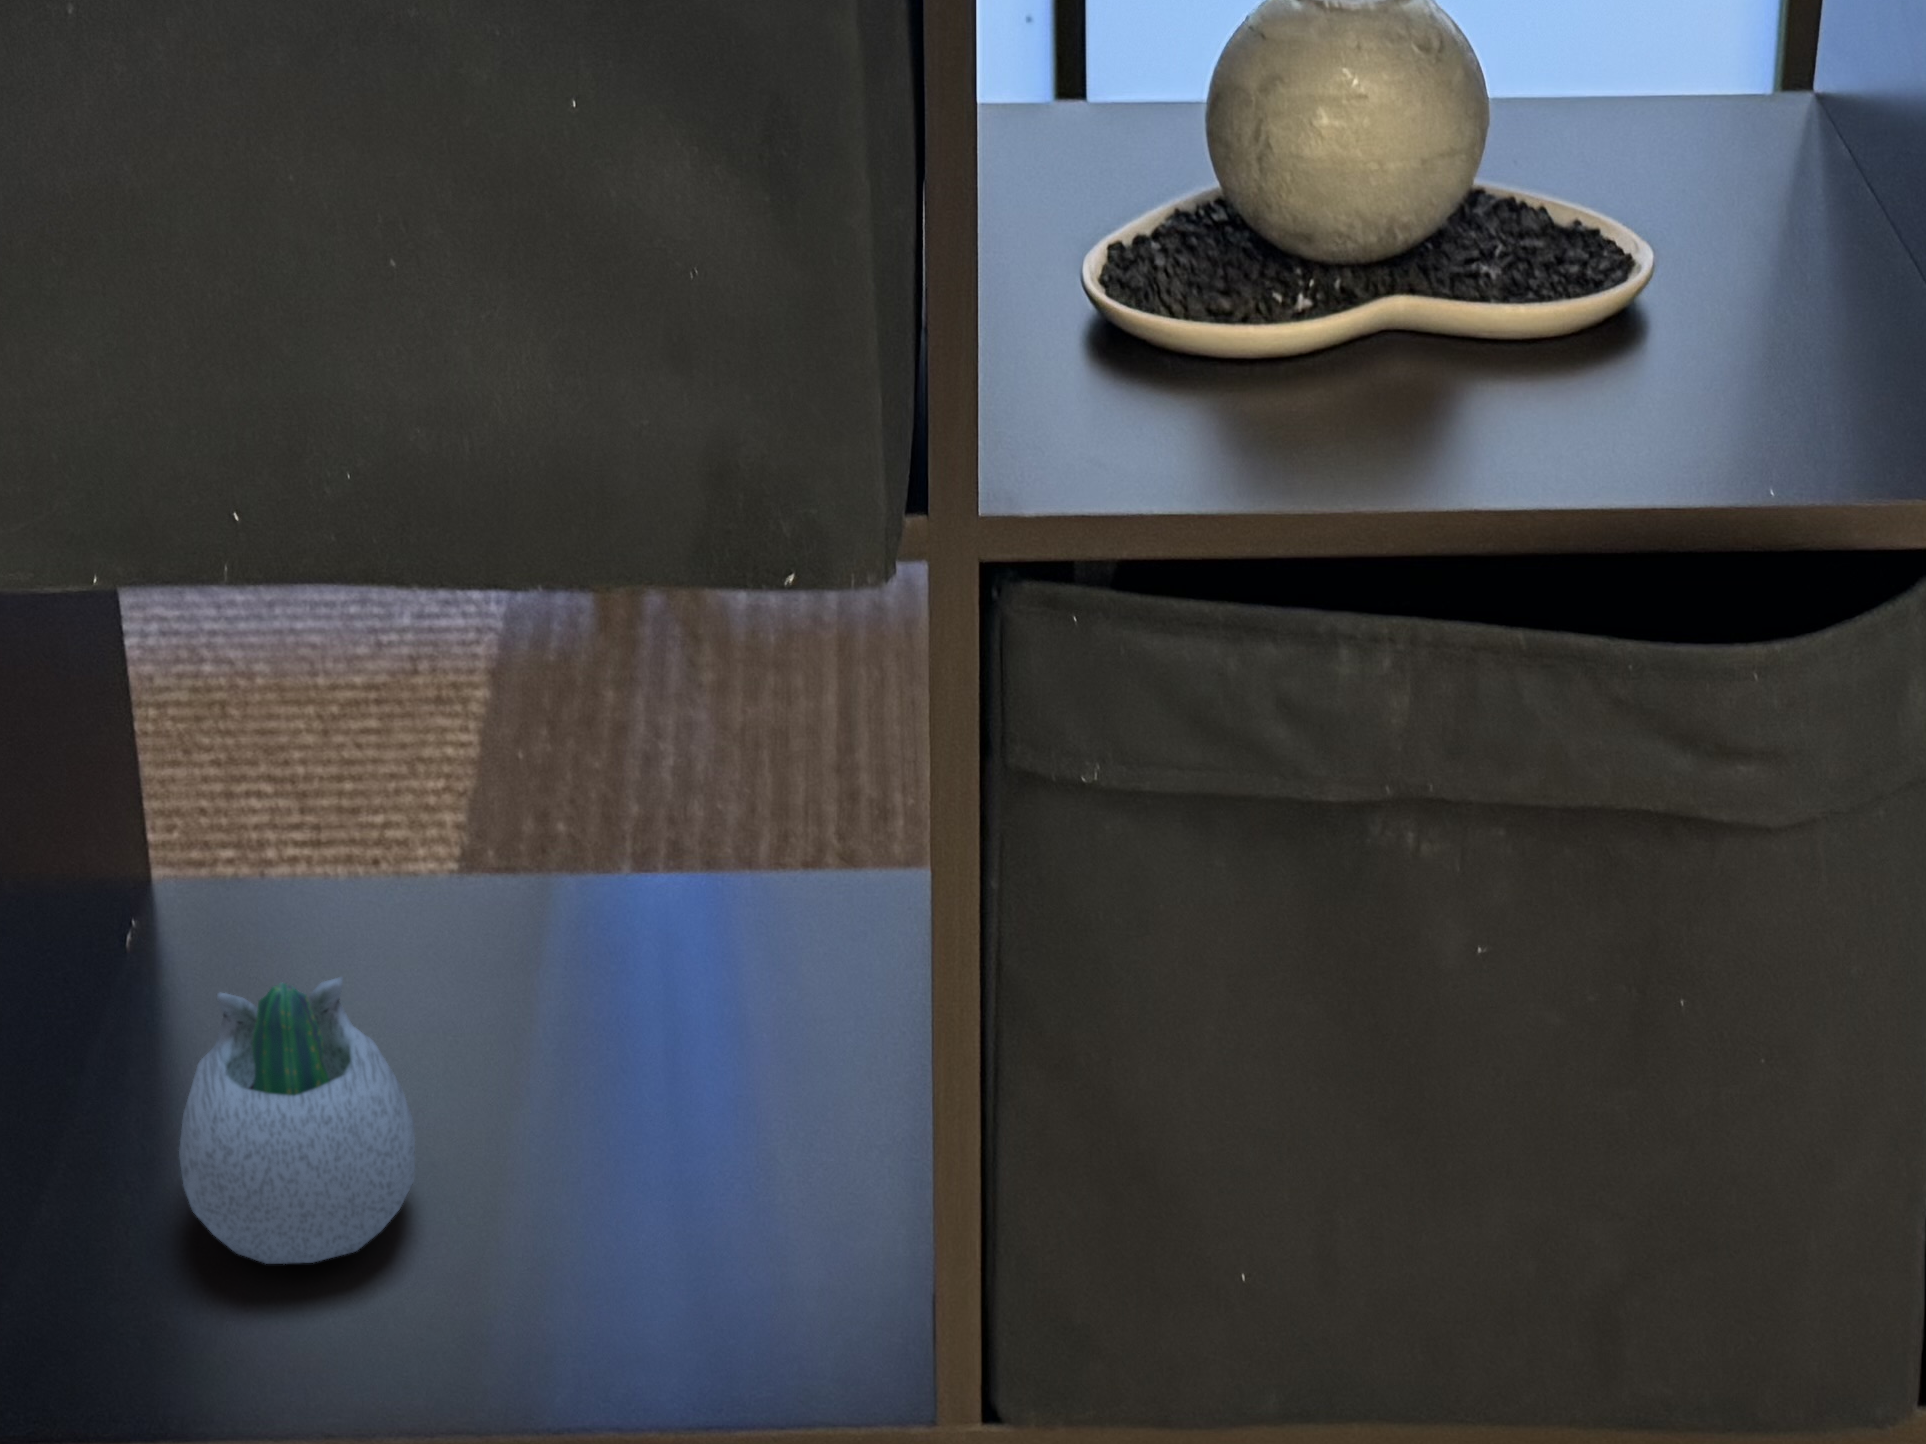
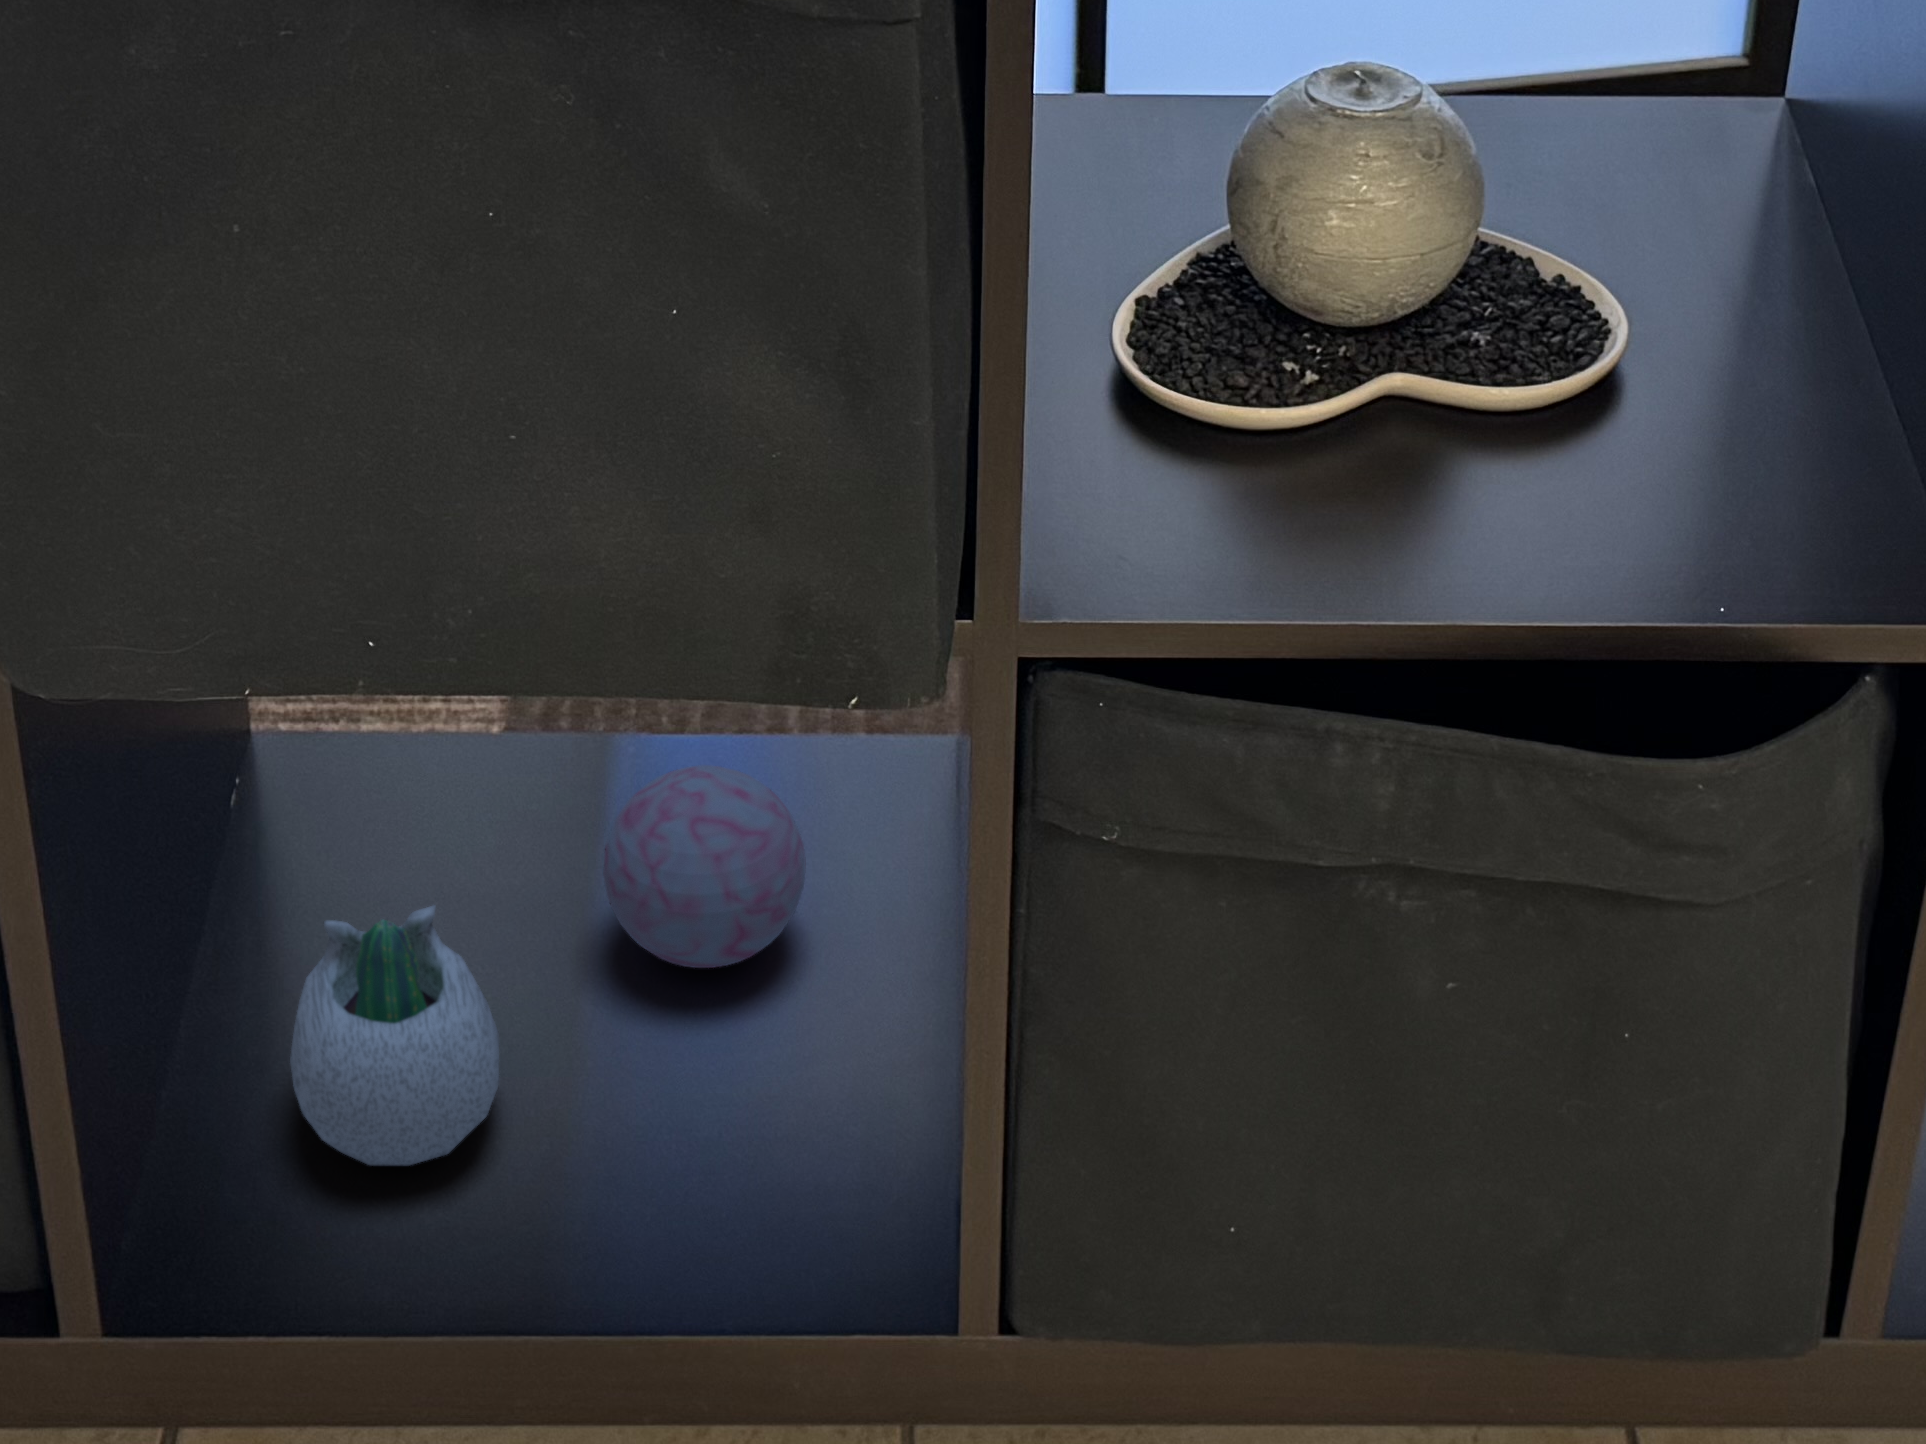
decorative ball: none [534,847,759,1071] -> present [603,765,806,968]

